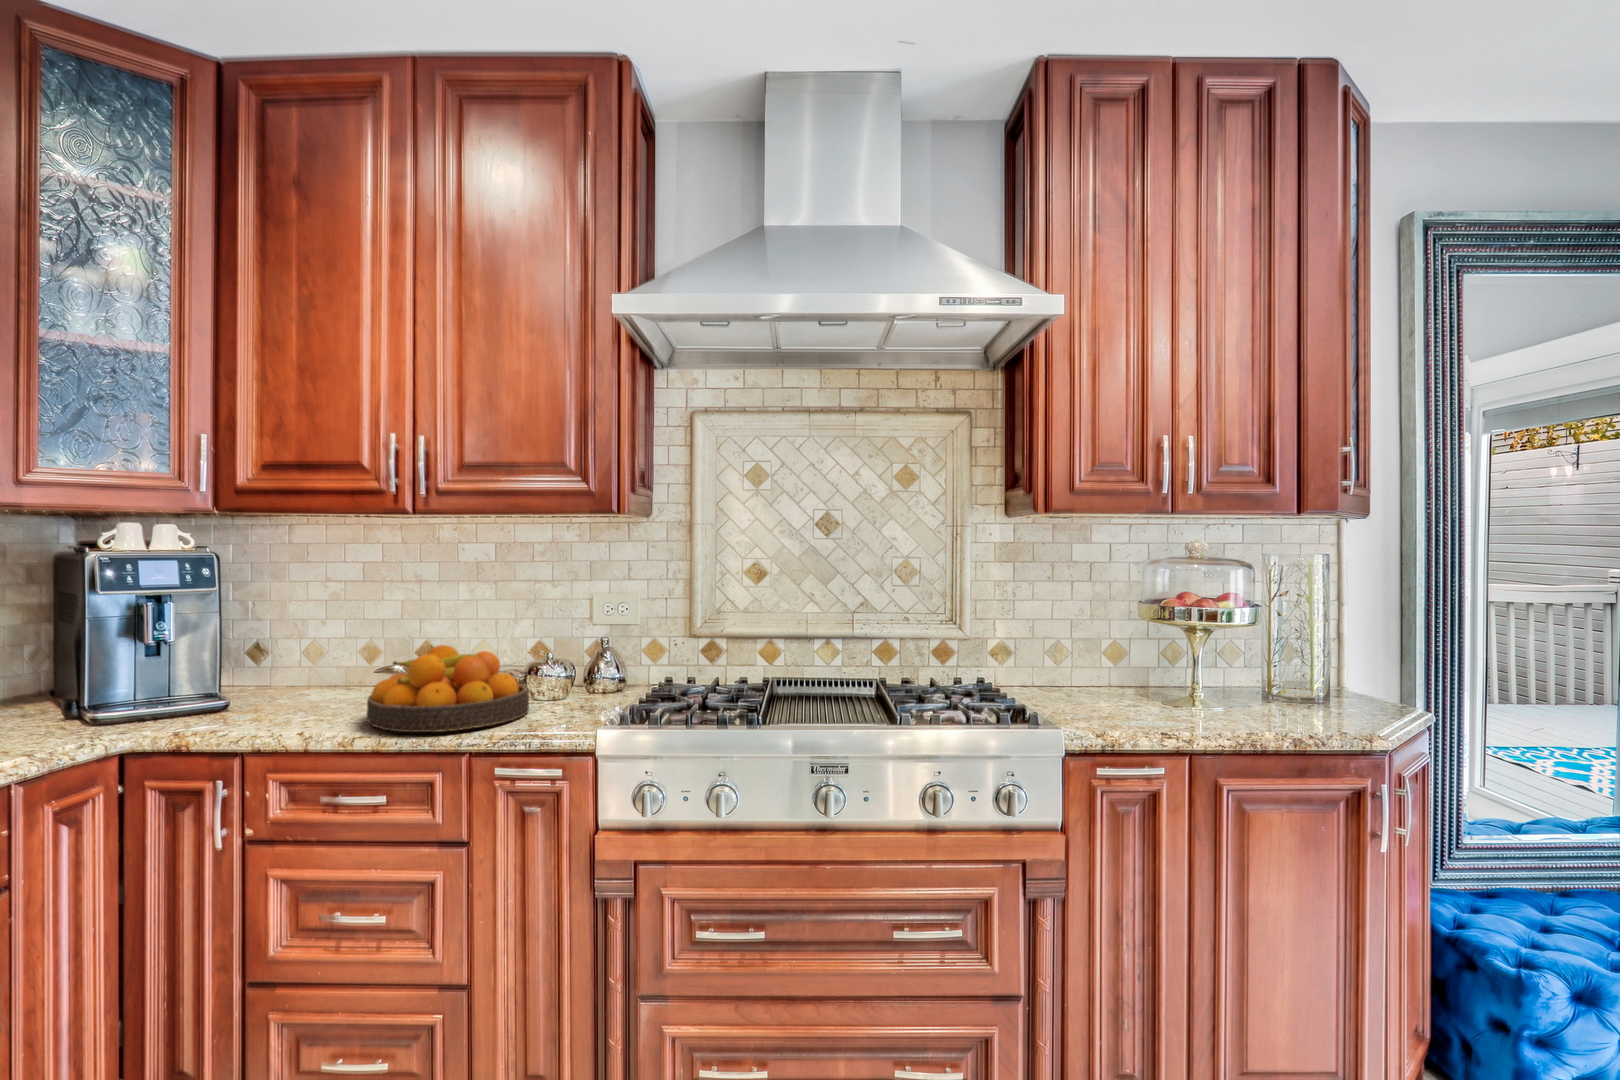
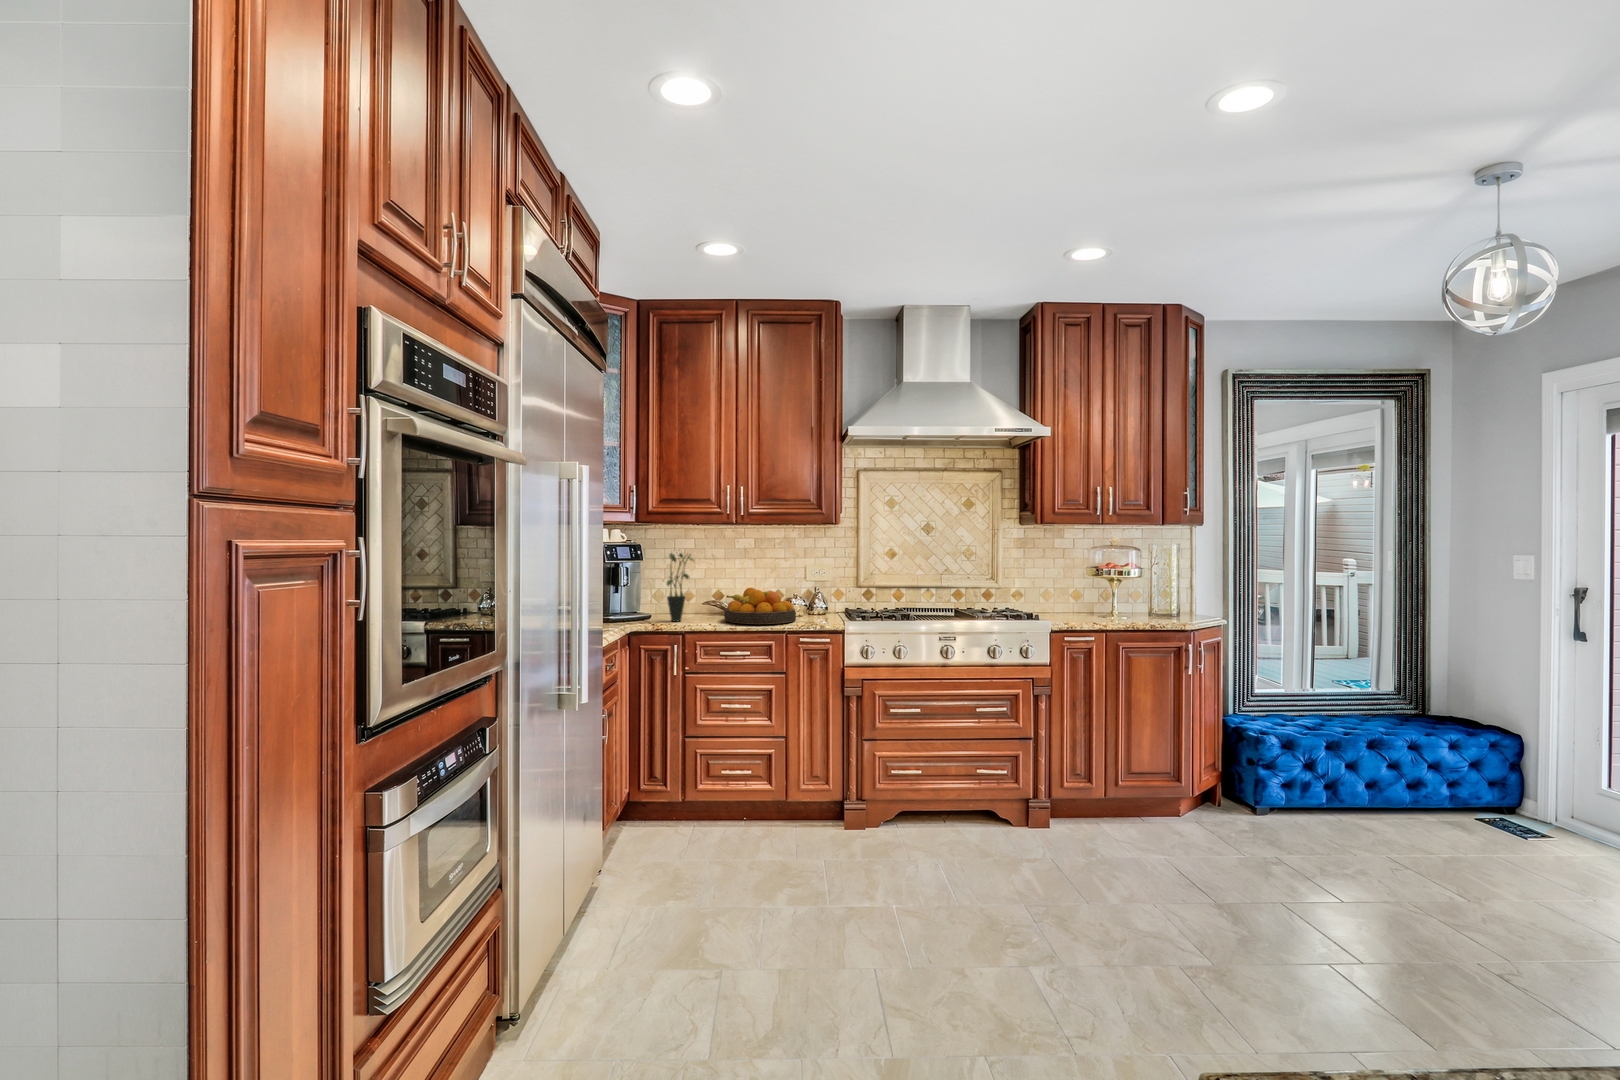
potted plant: none [244,567,319,718] -> present [667,550,693,622]

